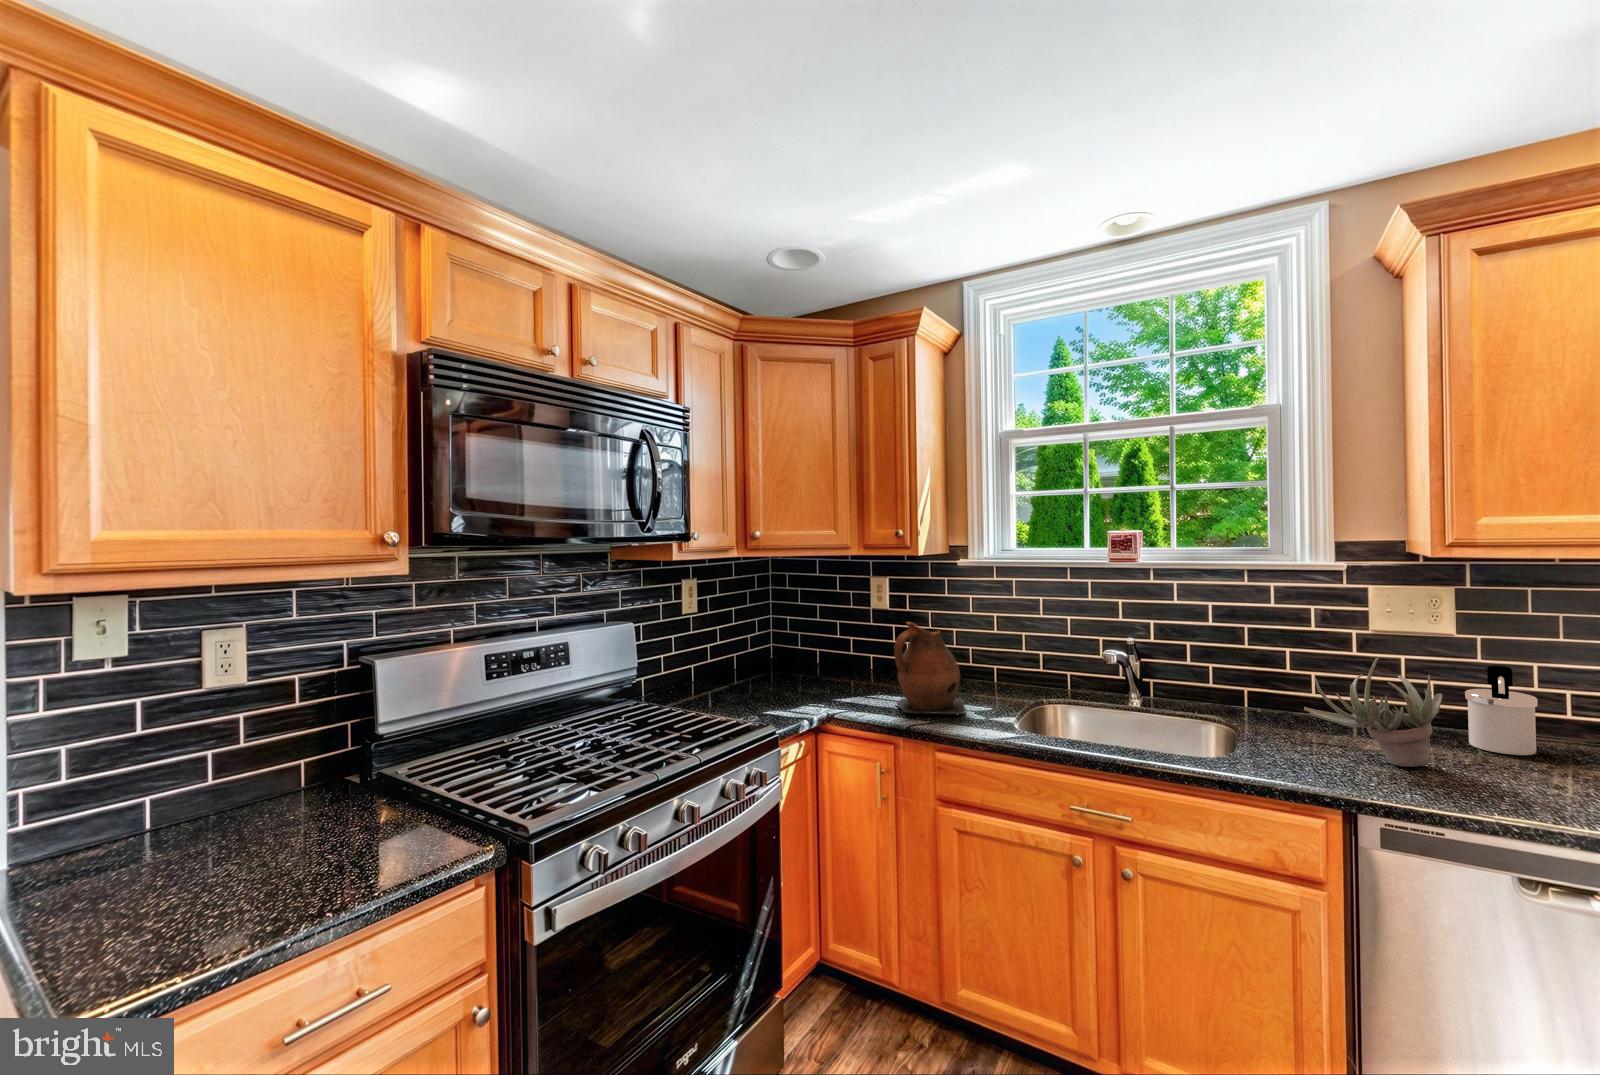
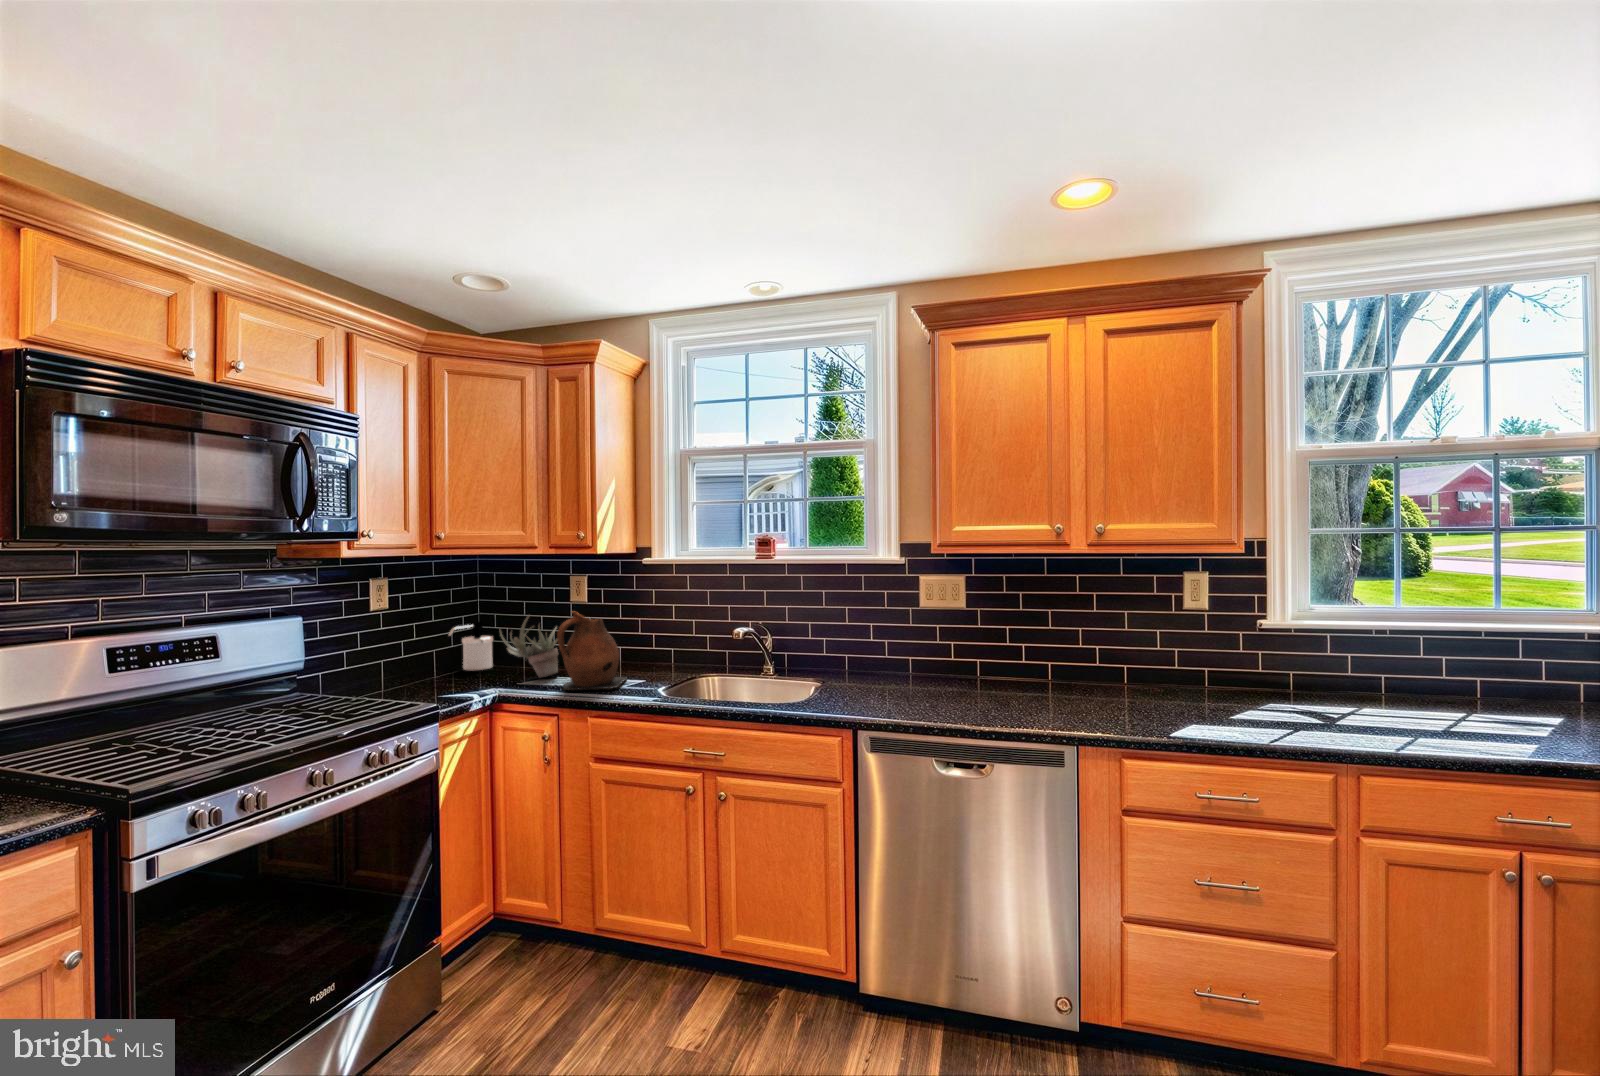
succulent plant: present [1304,658,1443,767] -> present [500,616,558,678]
soap dispenser: present [1465,666,1538,755] -> present [449,621,493,671]

